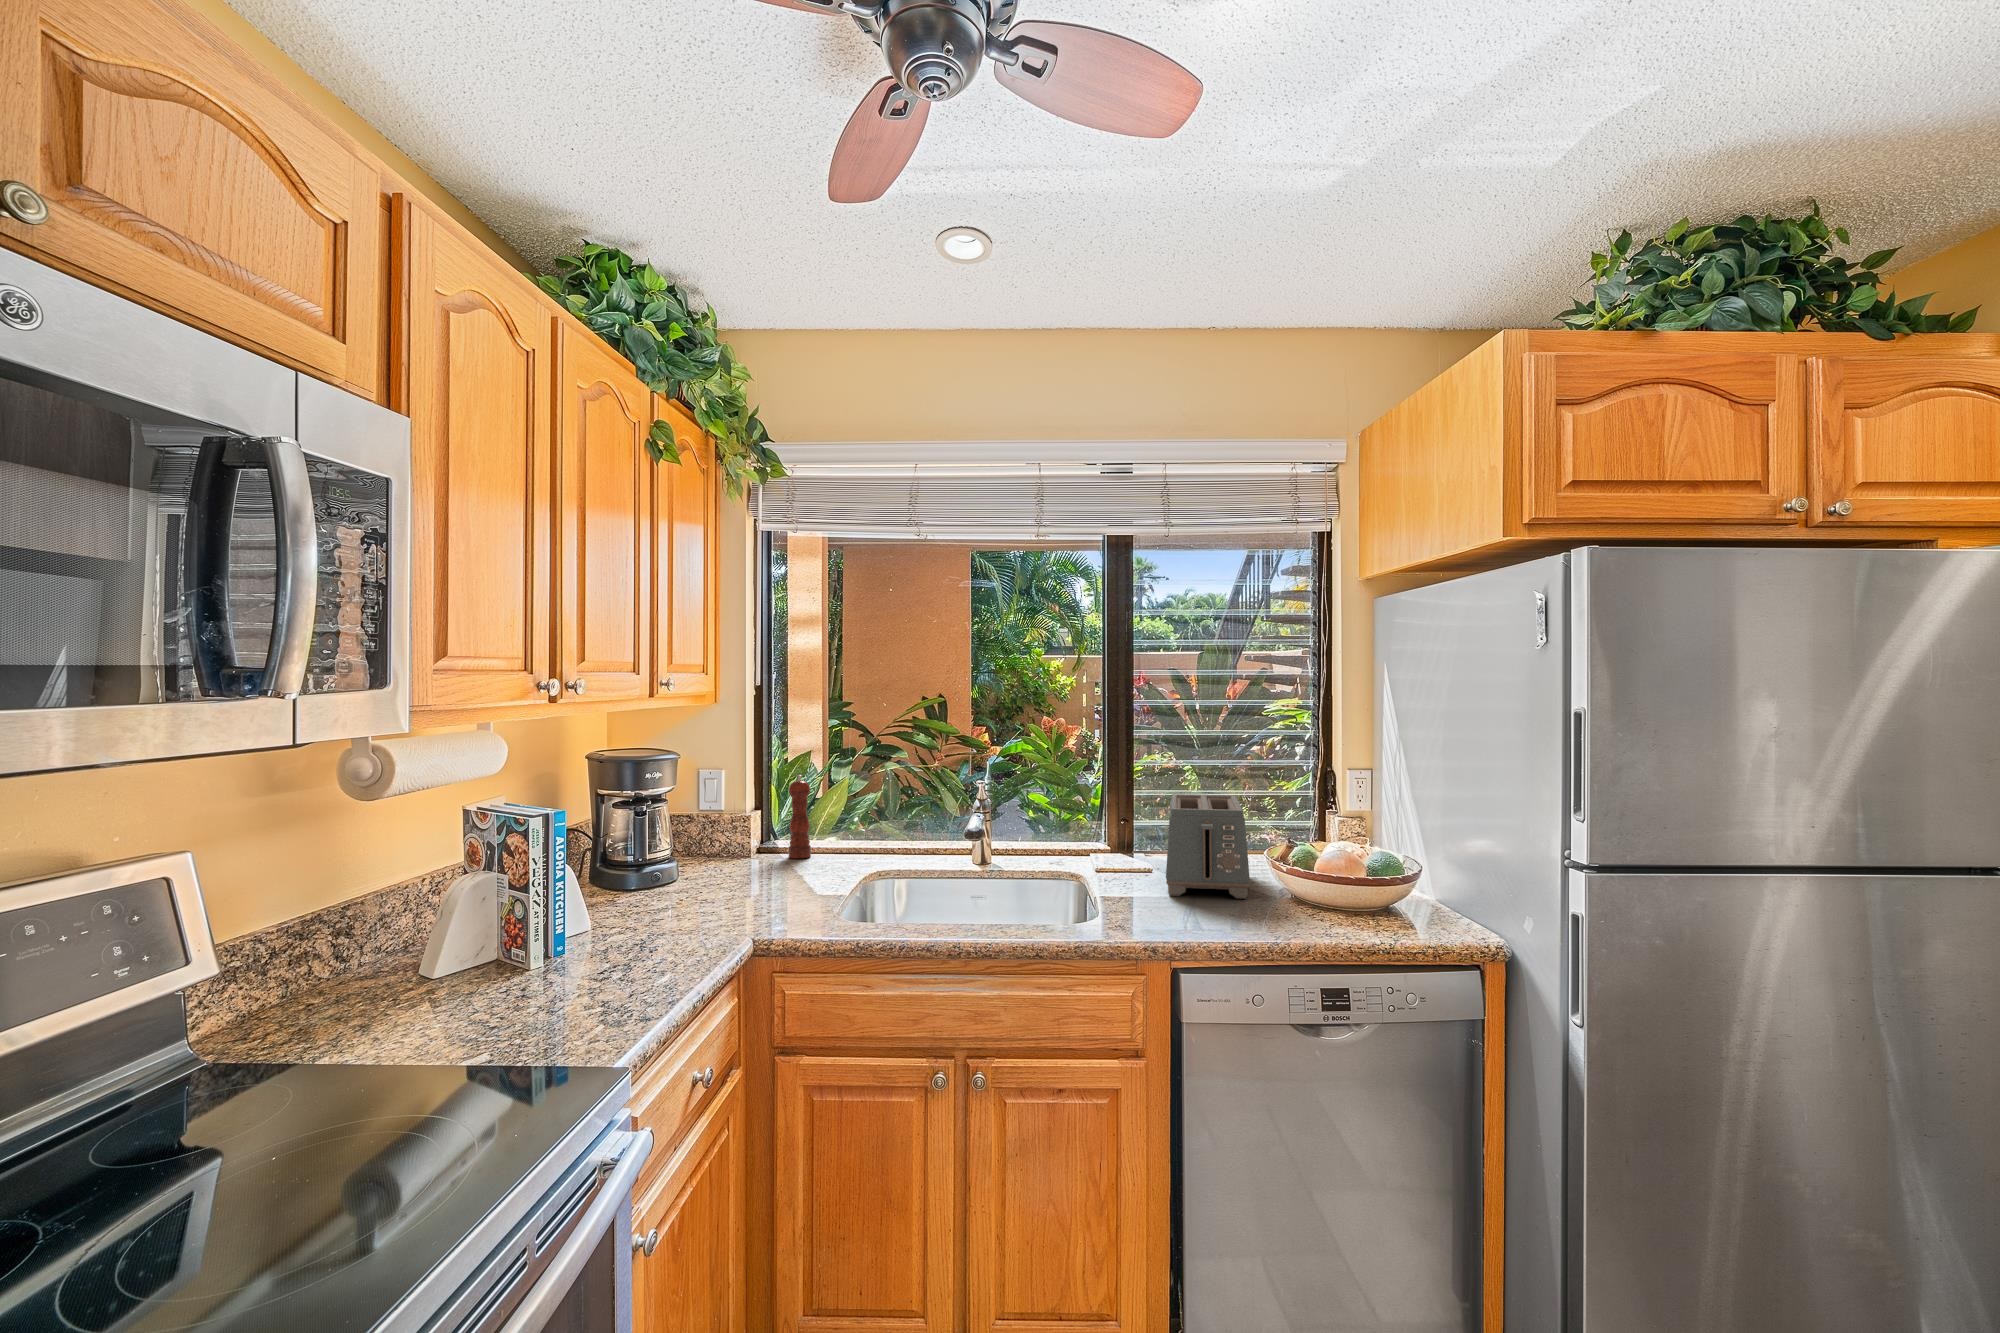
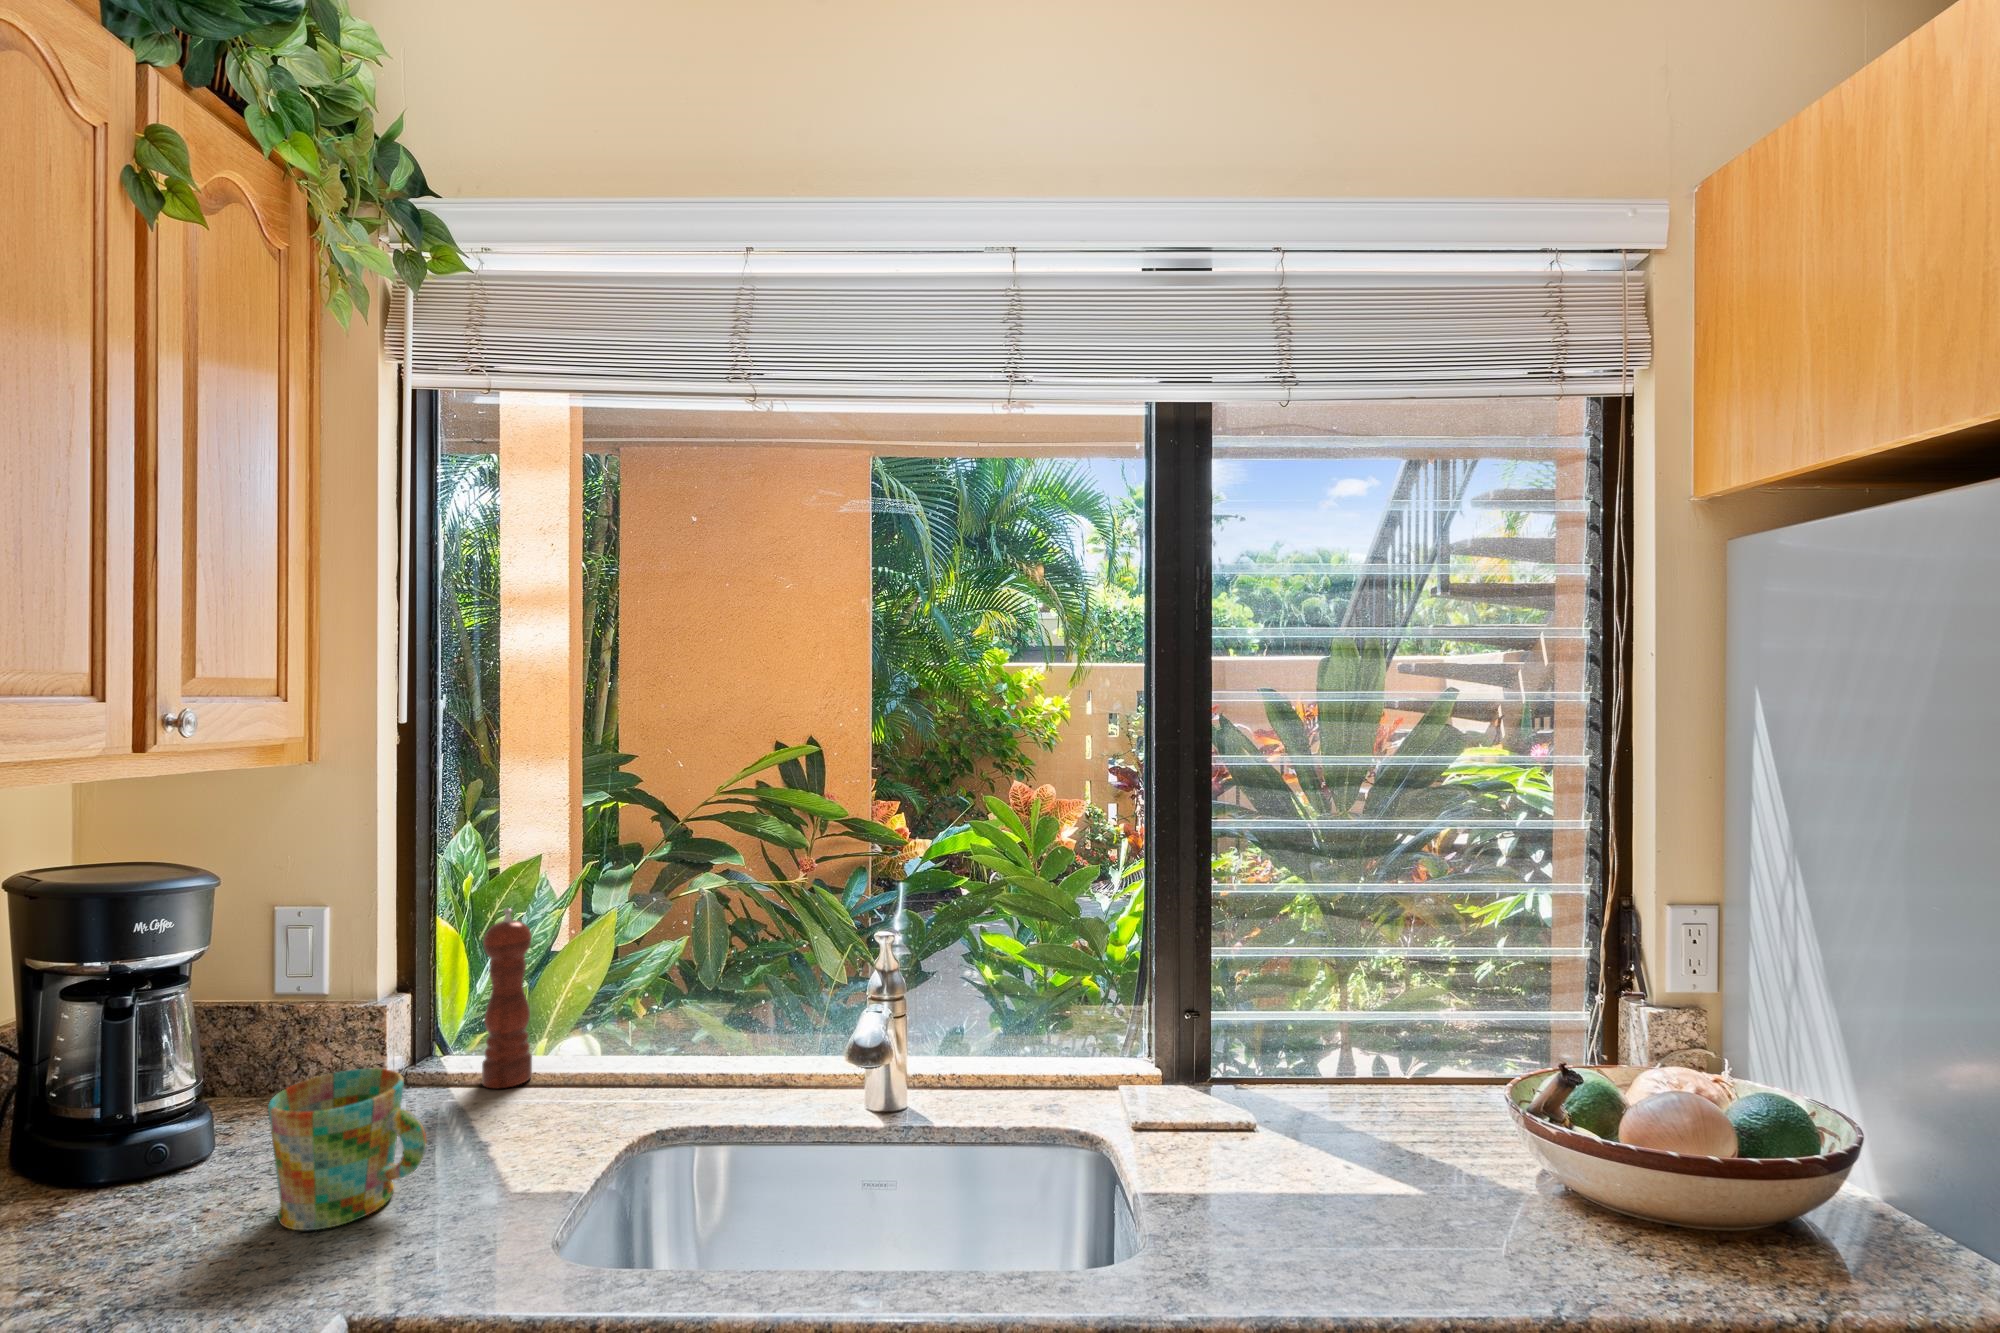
toaster: present [1166,794,1250,899] -> none [1272,949,1519,1234]
mug: none [730,830,790,886] -> present [268,1069,427,1230]

